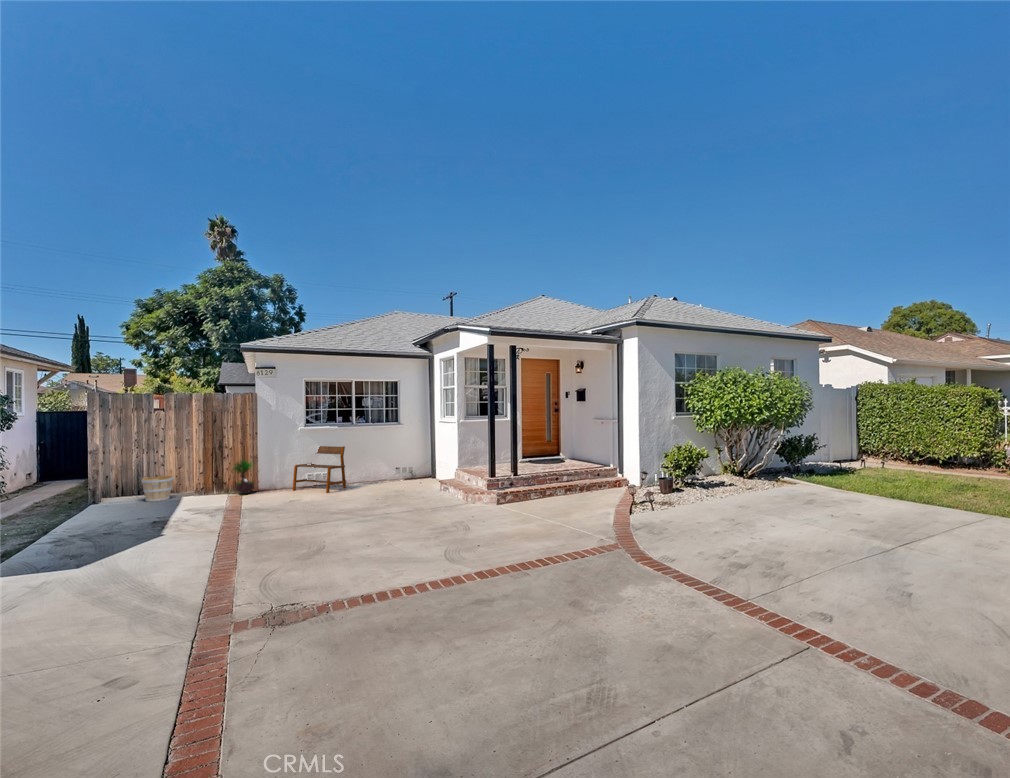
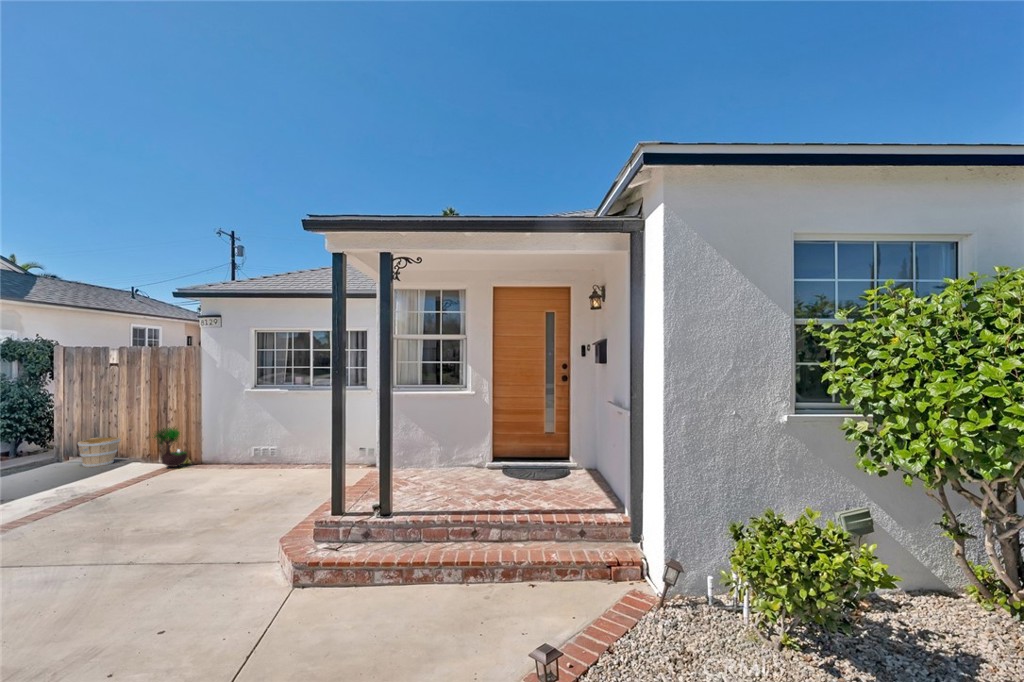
bench: present [293,446,346,493] -> none [222,413,272,481]

